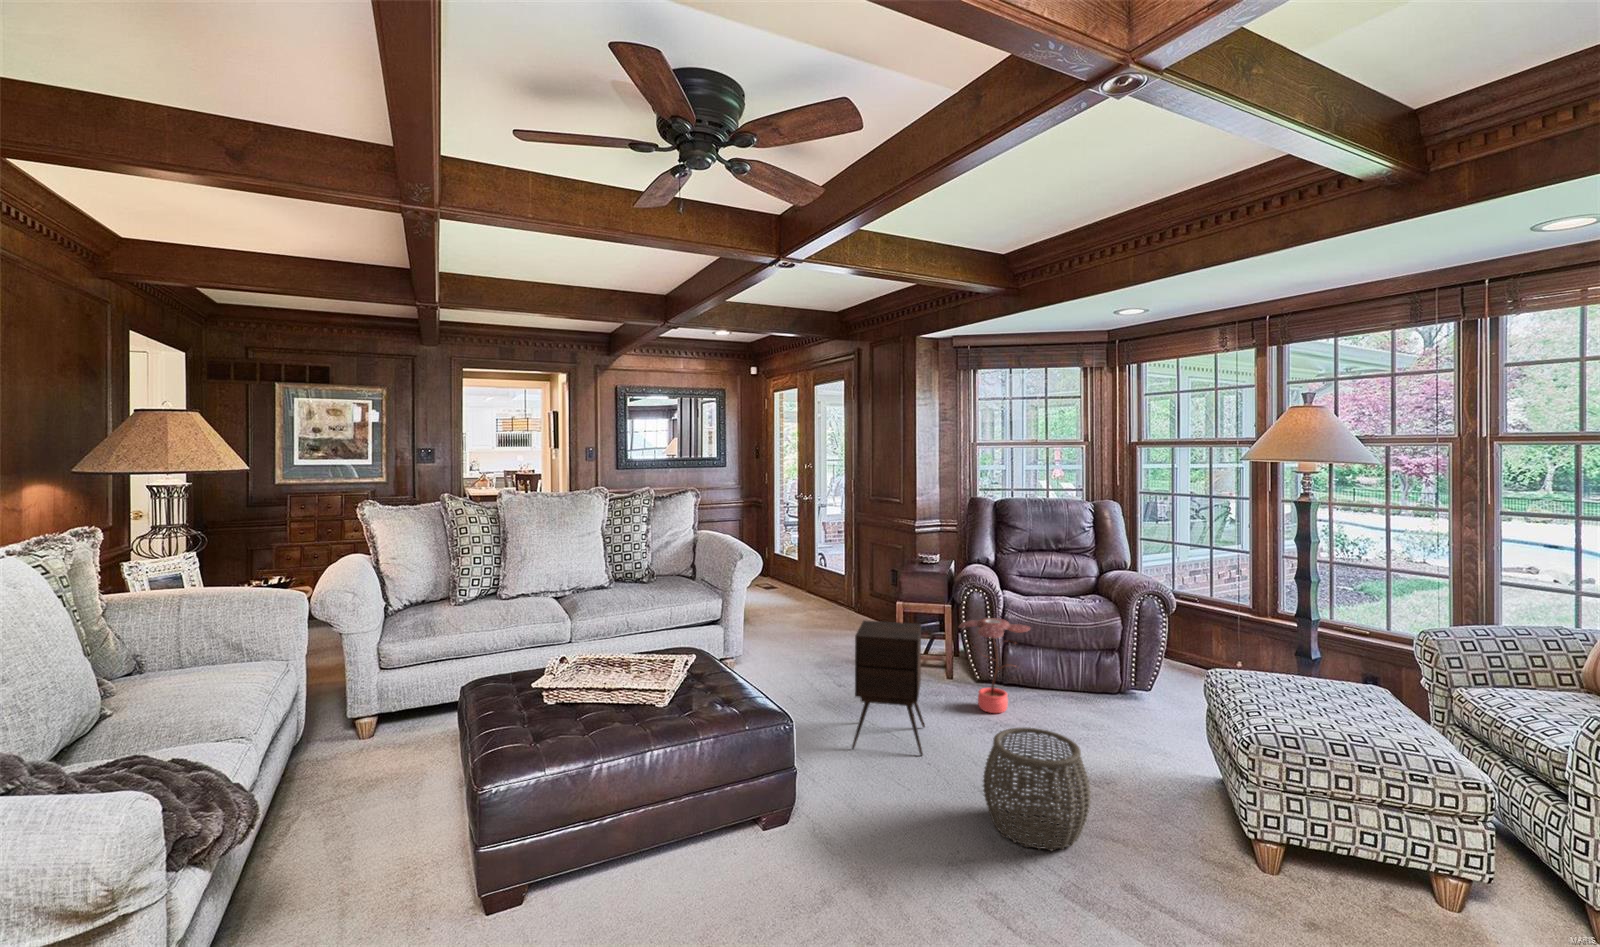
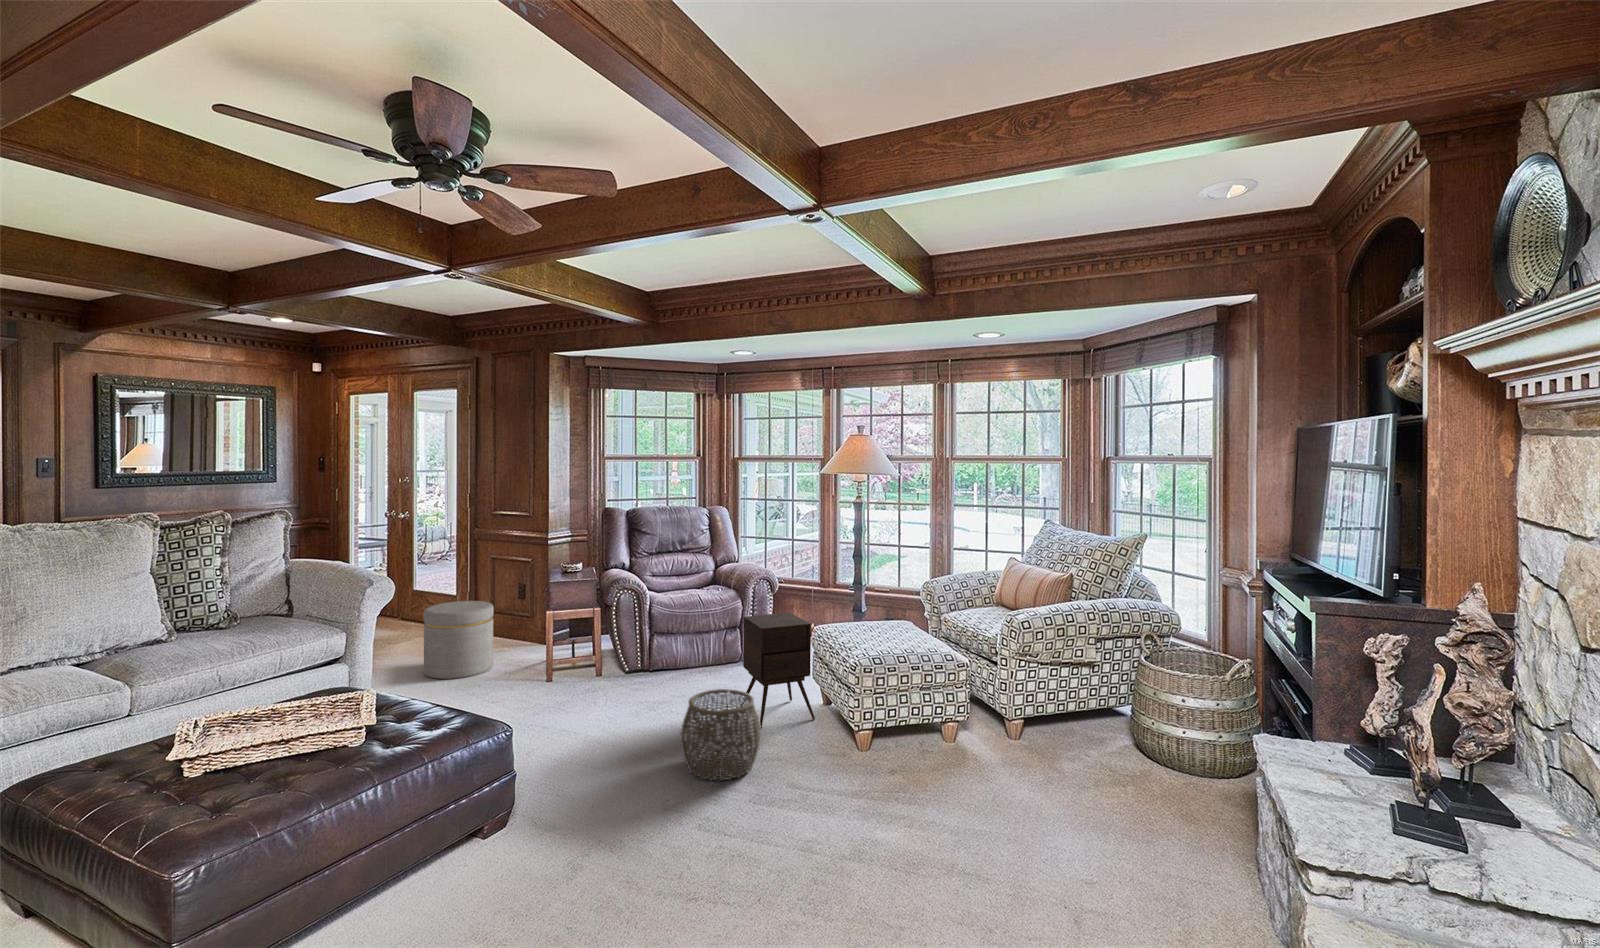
ottoman: none [795,581,854,655] -> present [423,601,494,679]
potted plant: present [959,618,1030,713] -> none [620,613,682,695]
side table: present [852,620,925,755] -> present [742,613,815,728]

